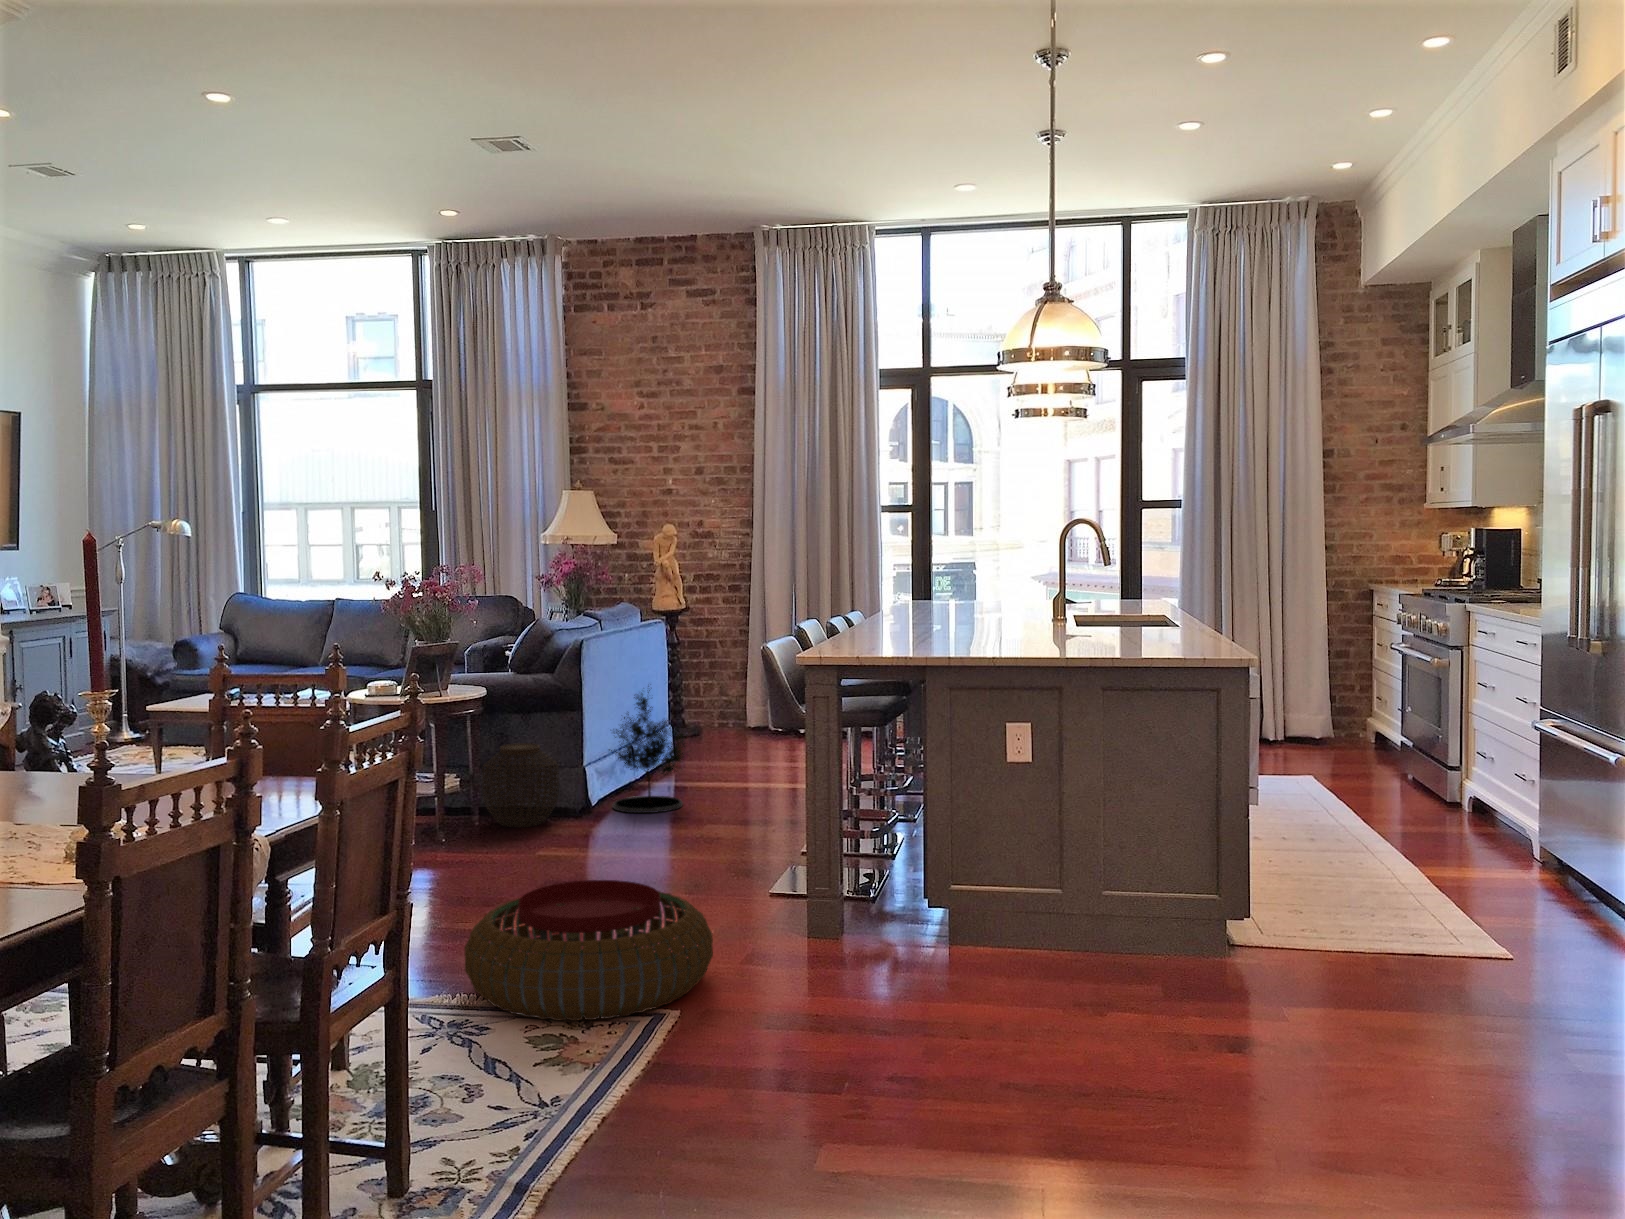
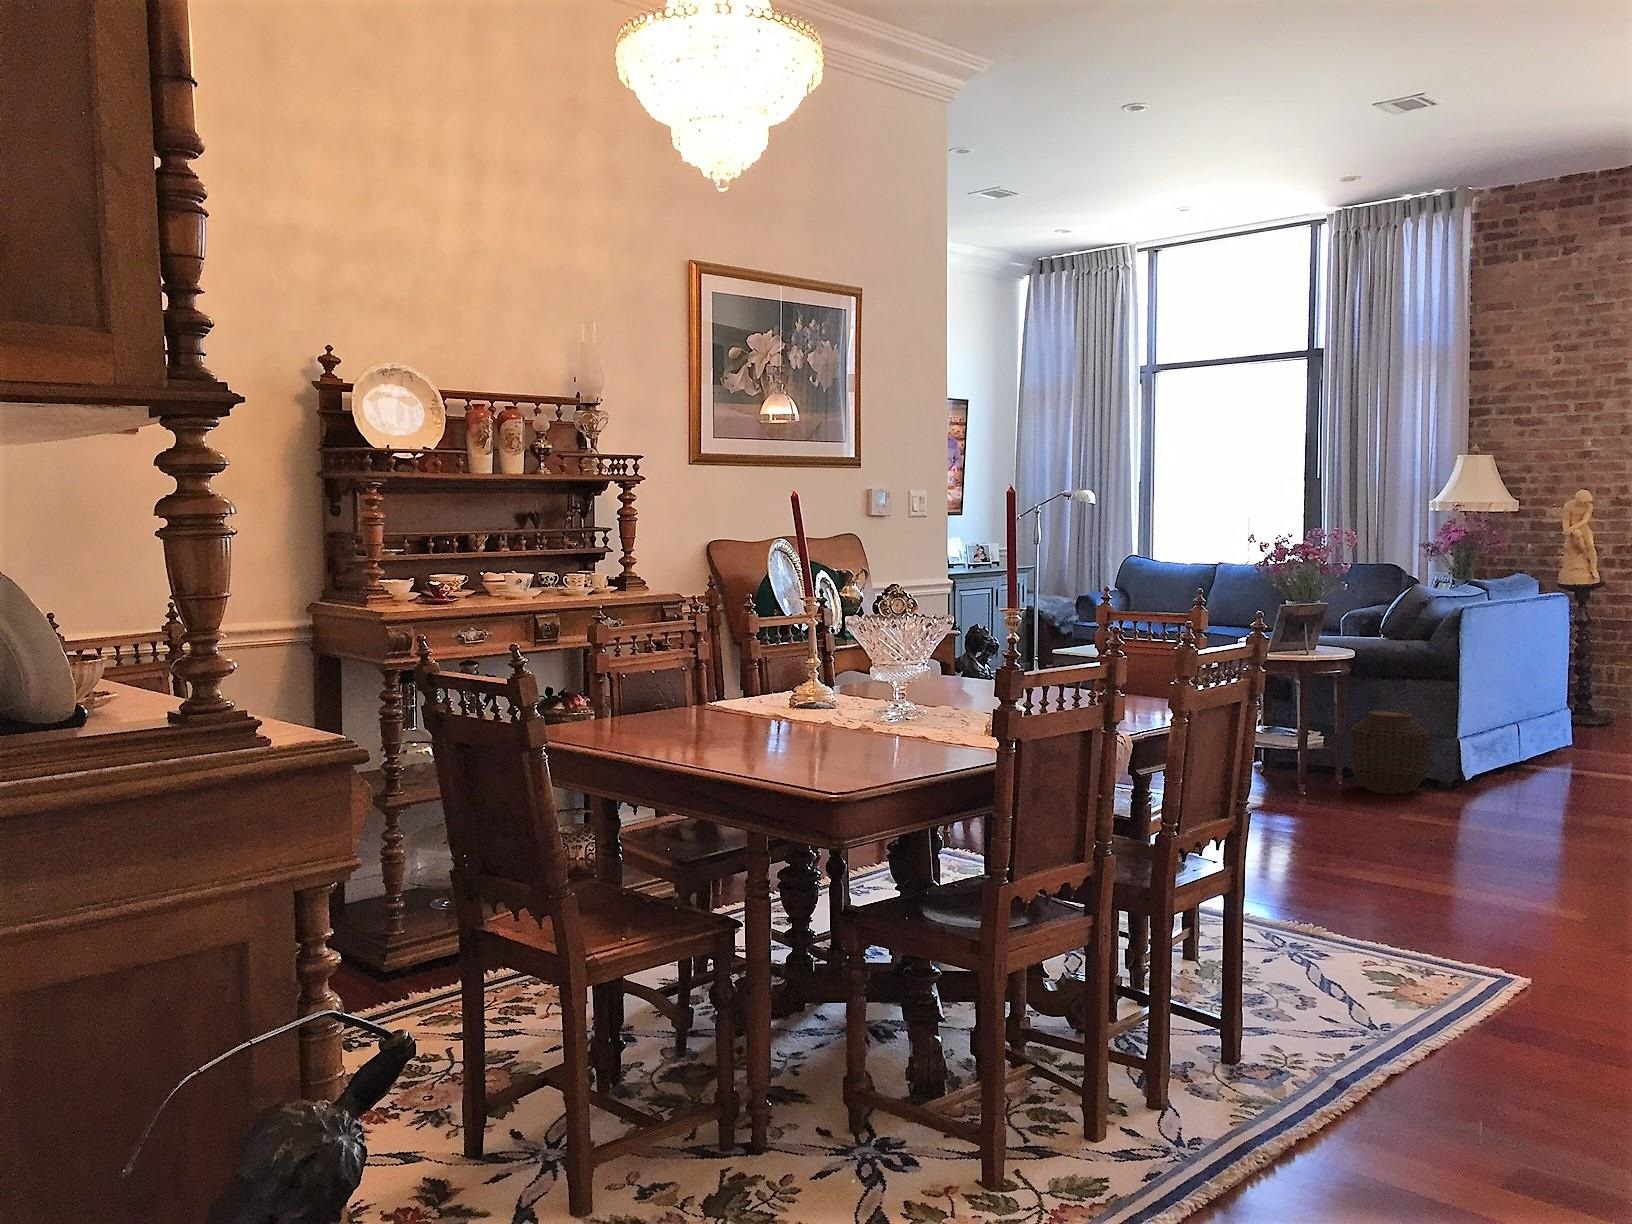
potted tree: present [609,686,686,813] -> none [1487,658,1589,797]
pouf: present [464,880,713,1021] -> none [1311,839,1575,972]

